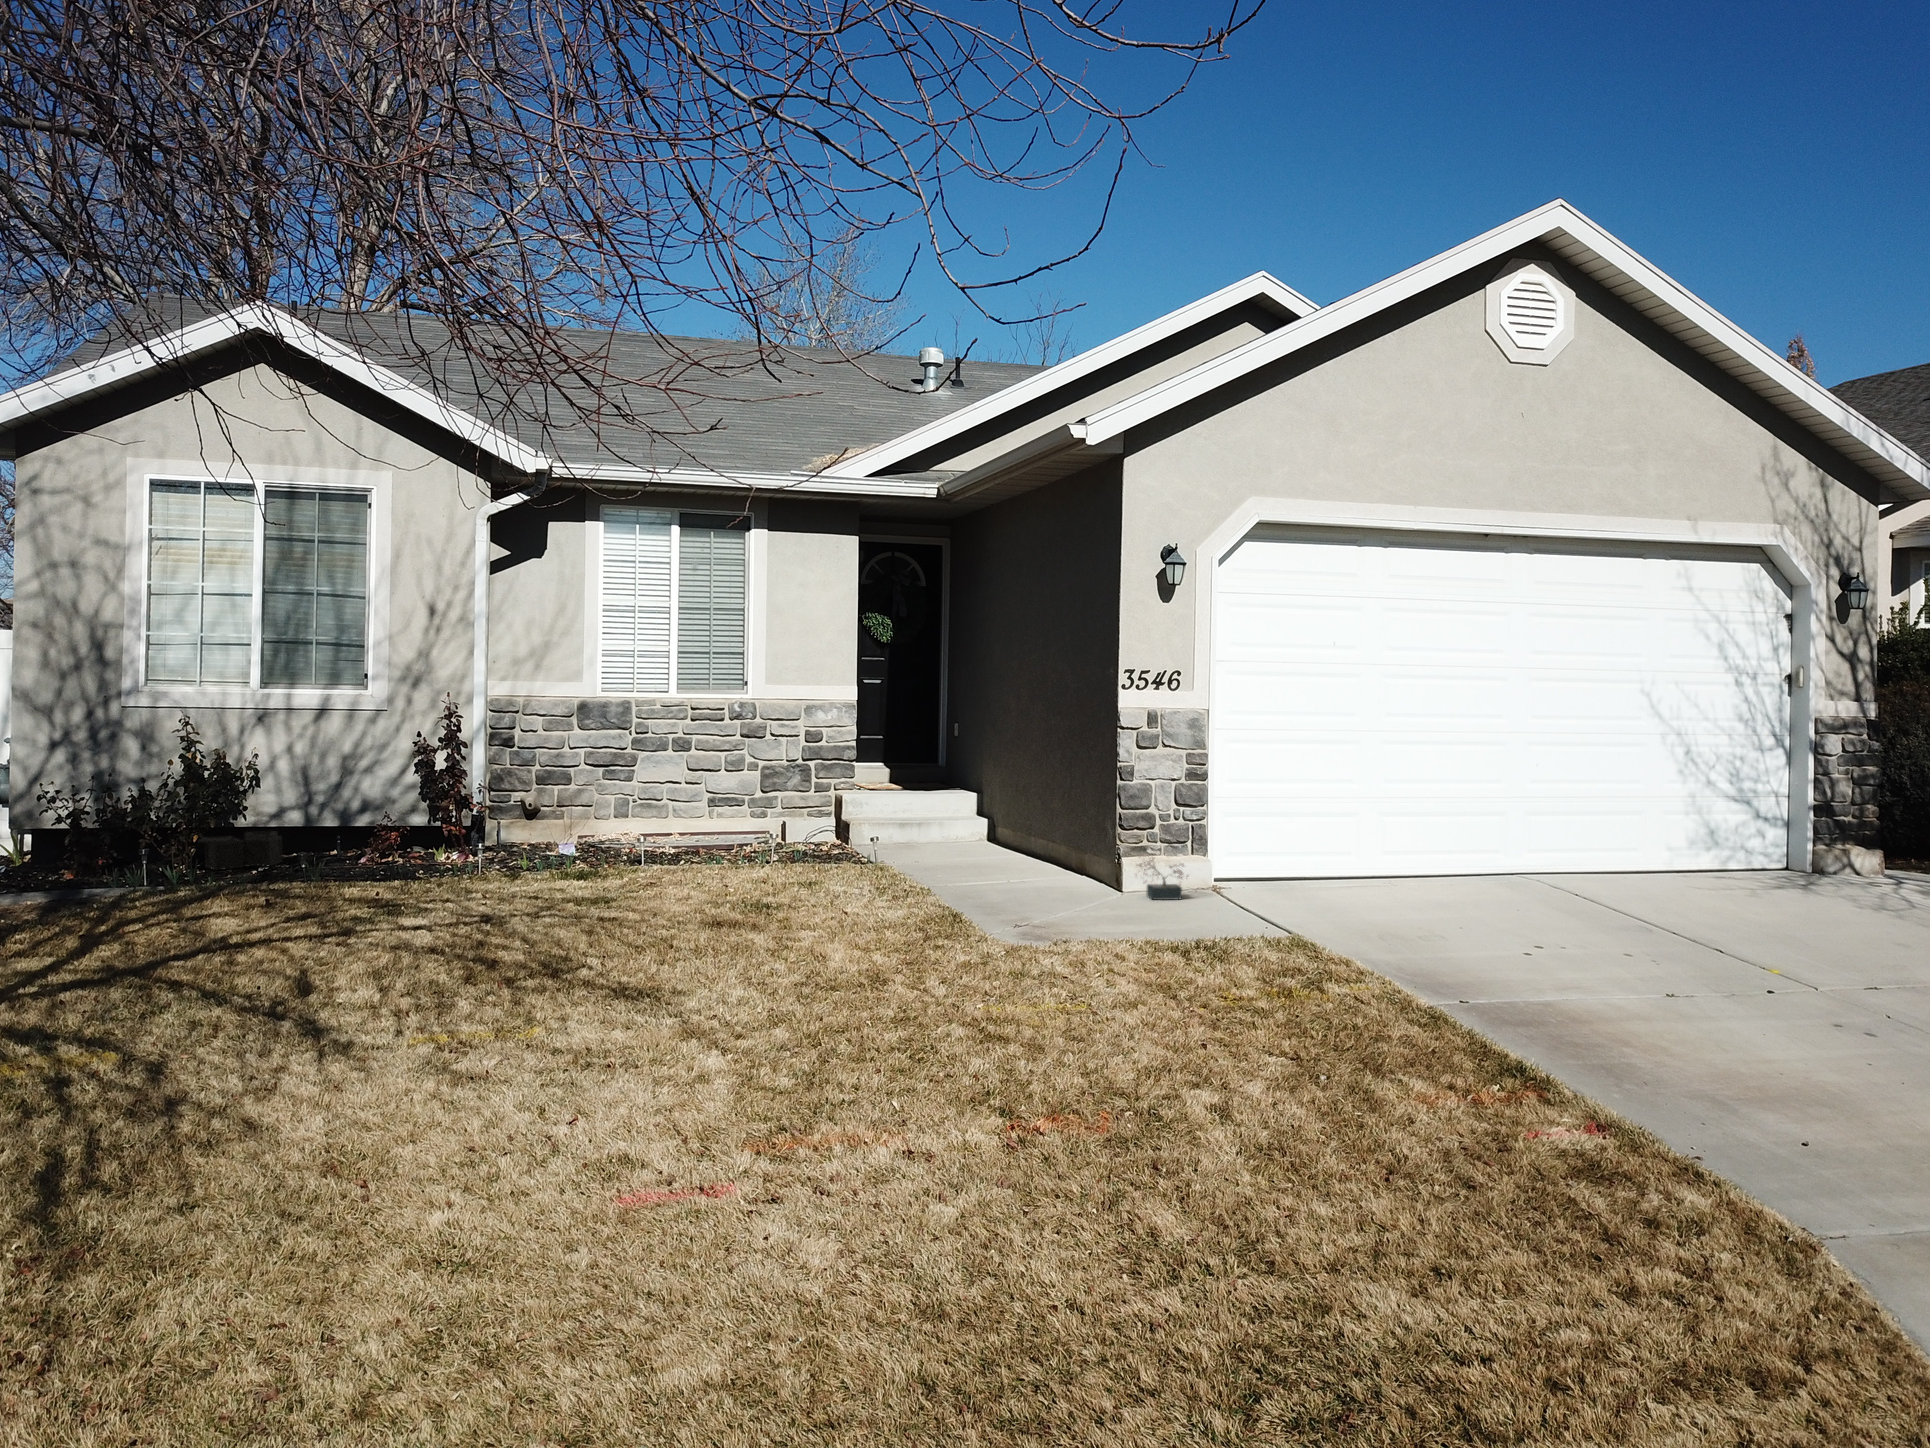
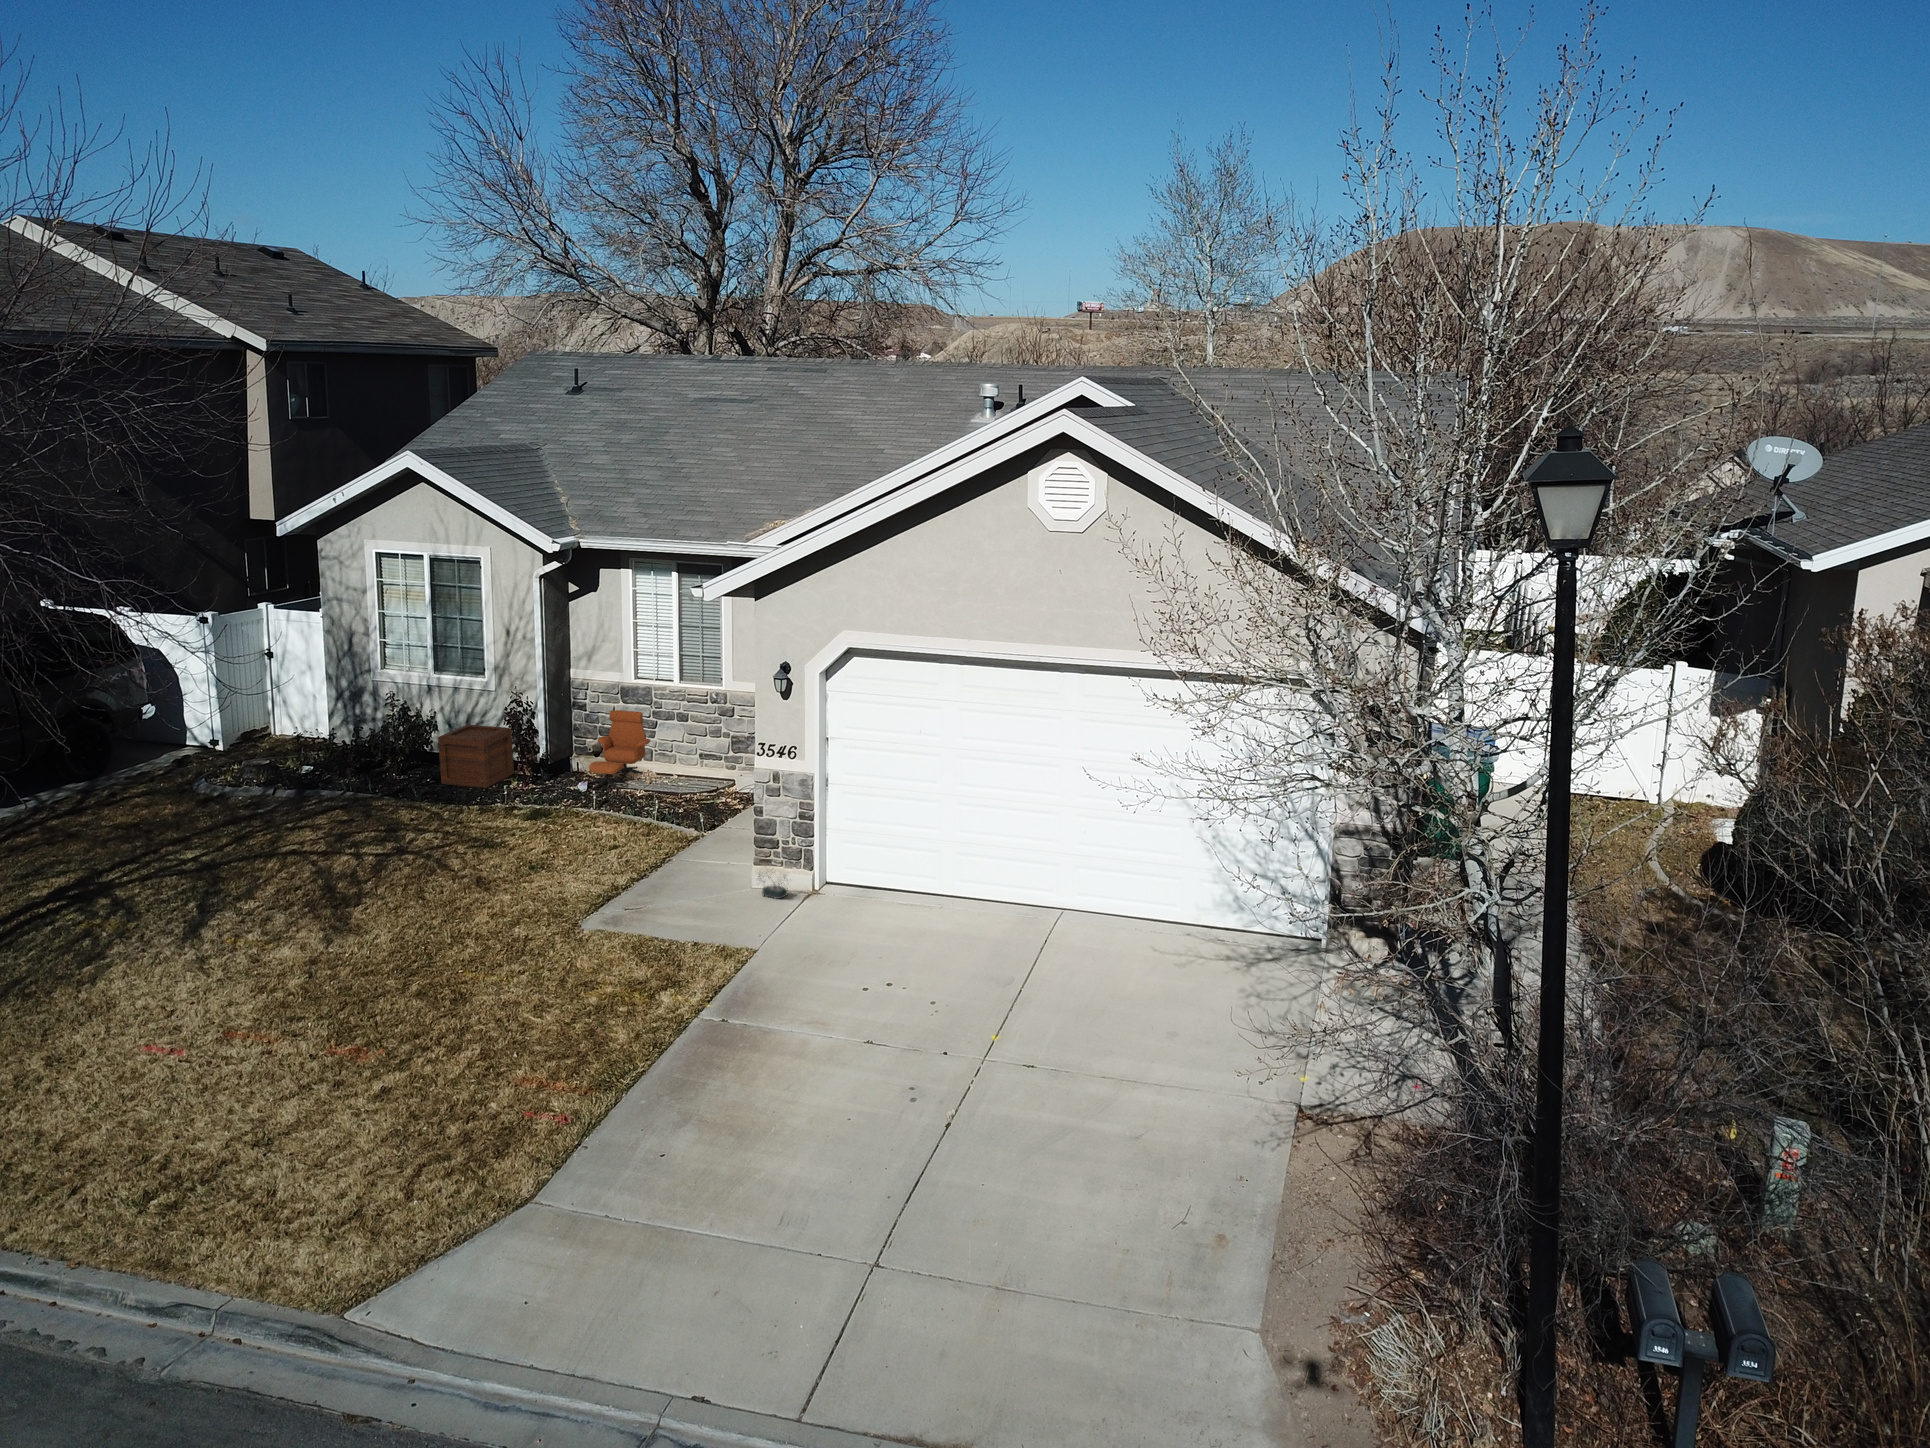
lounge chair: none [559,739,644,849] -> present [589,710,650,788]
wooden crate: none [334,770,430,867] -> present [438,725,514,788]
storage bin: present [198,831,285,870] -> none [383,753,440,778]

